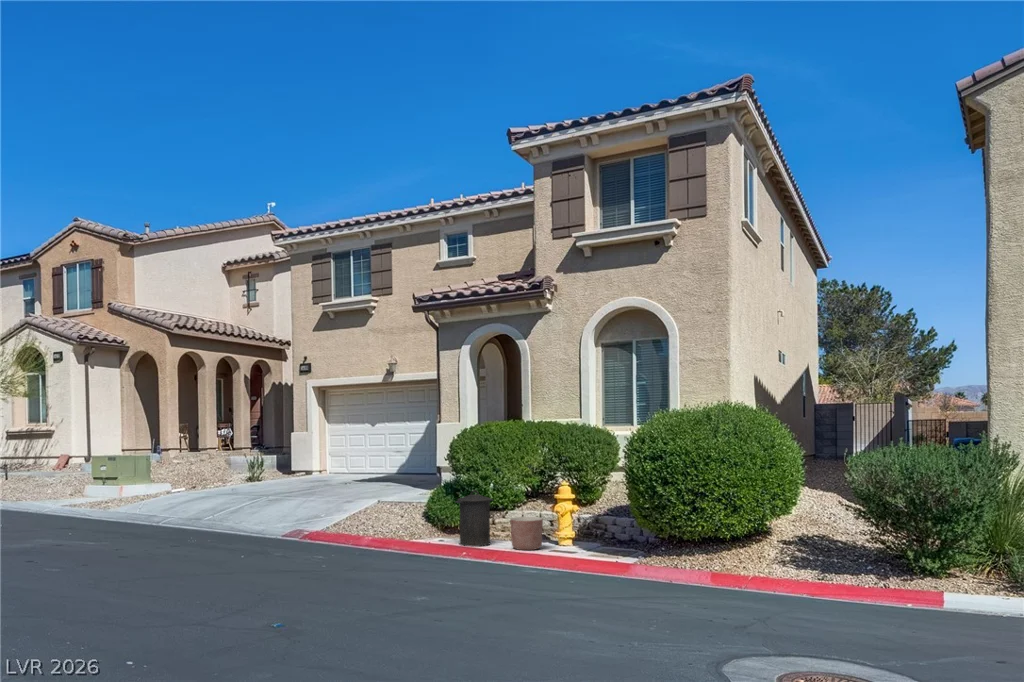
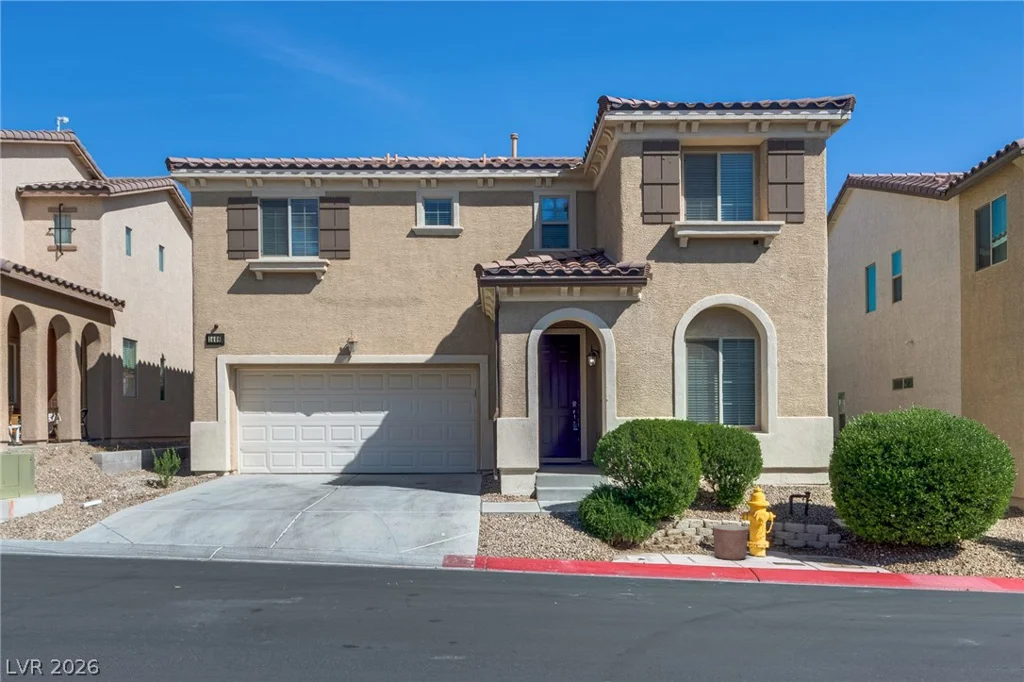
trash can: present [456,490,493,547] -> none [651,499,688,560]

